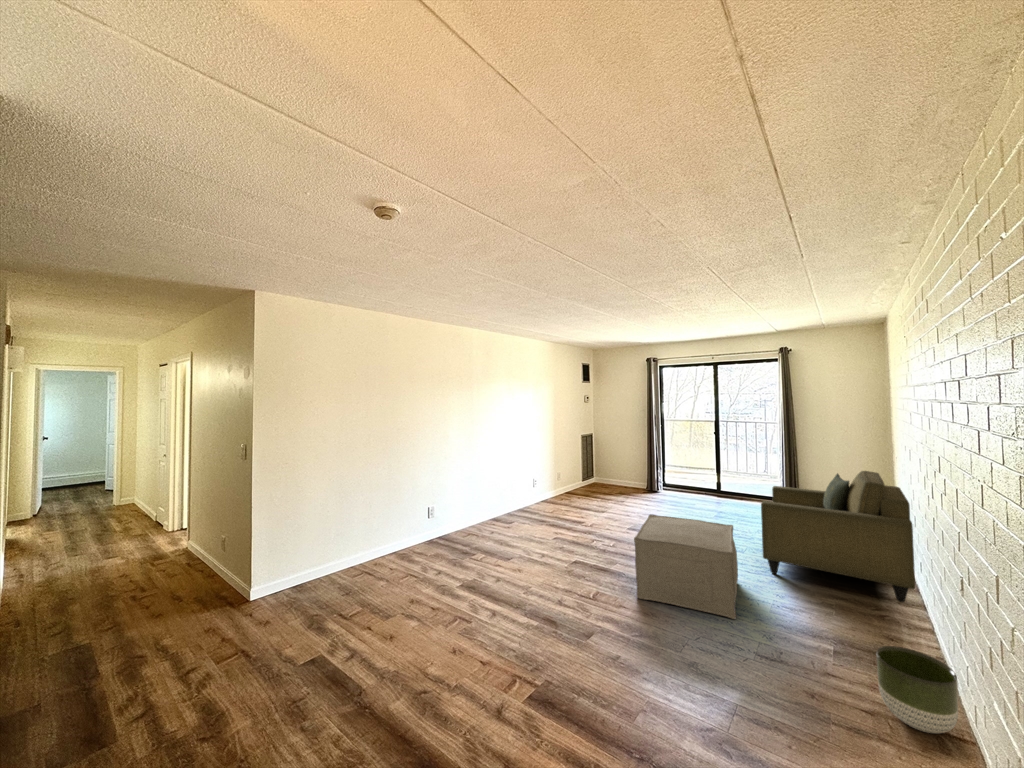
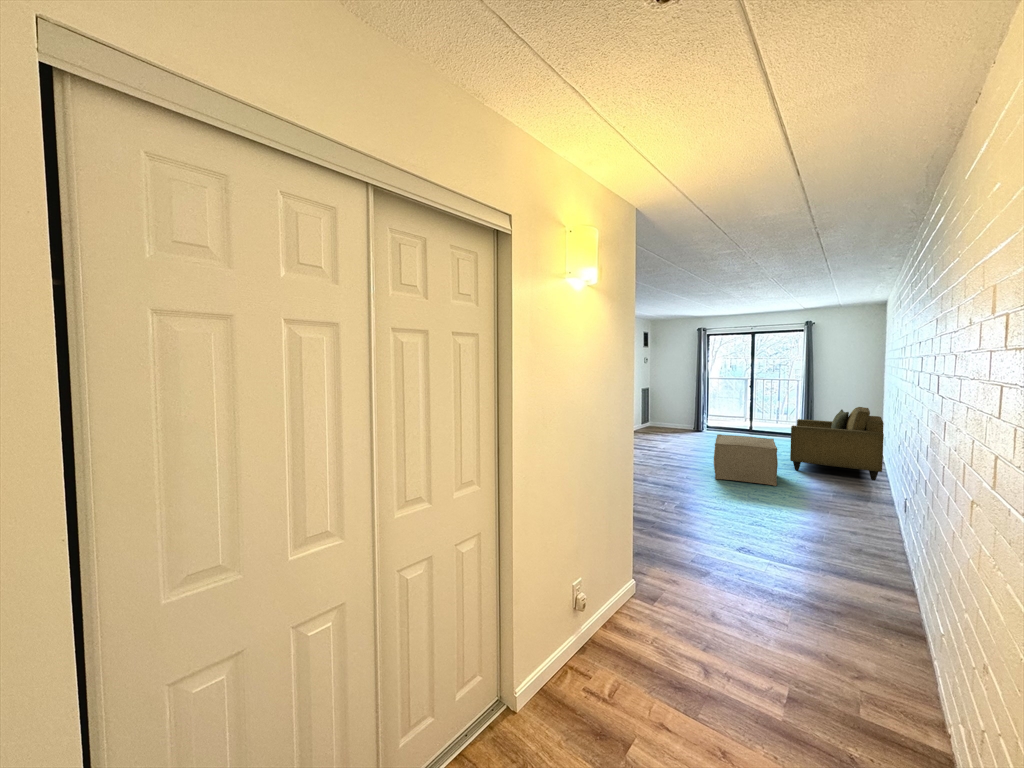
planter: present [876,646,958,733] -> none [853,482,889,515]

